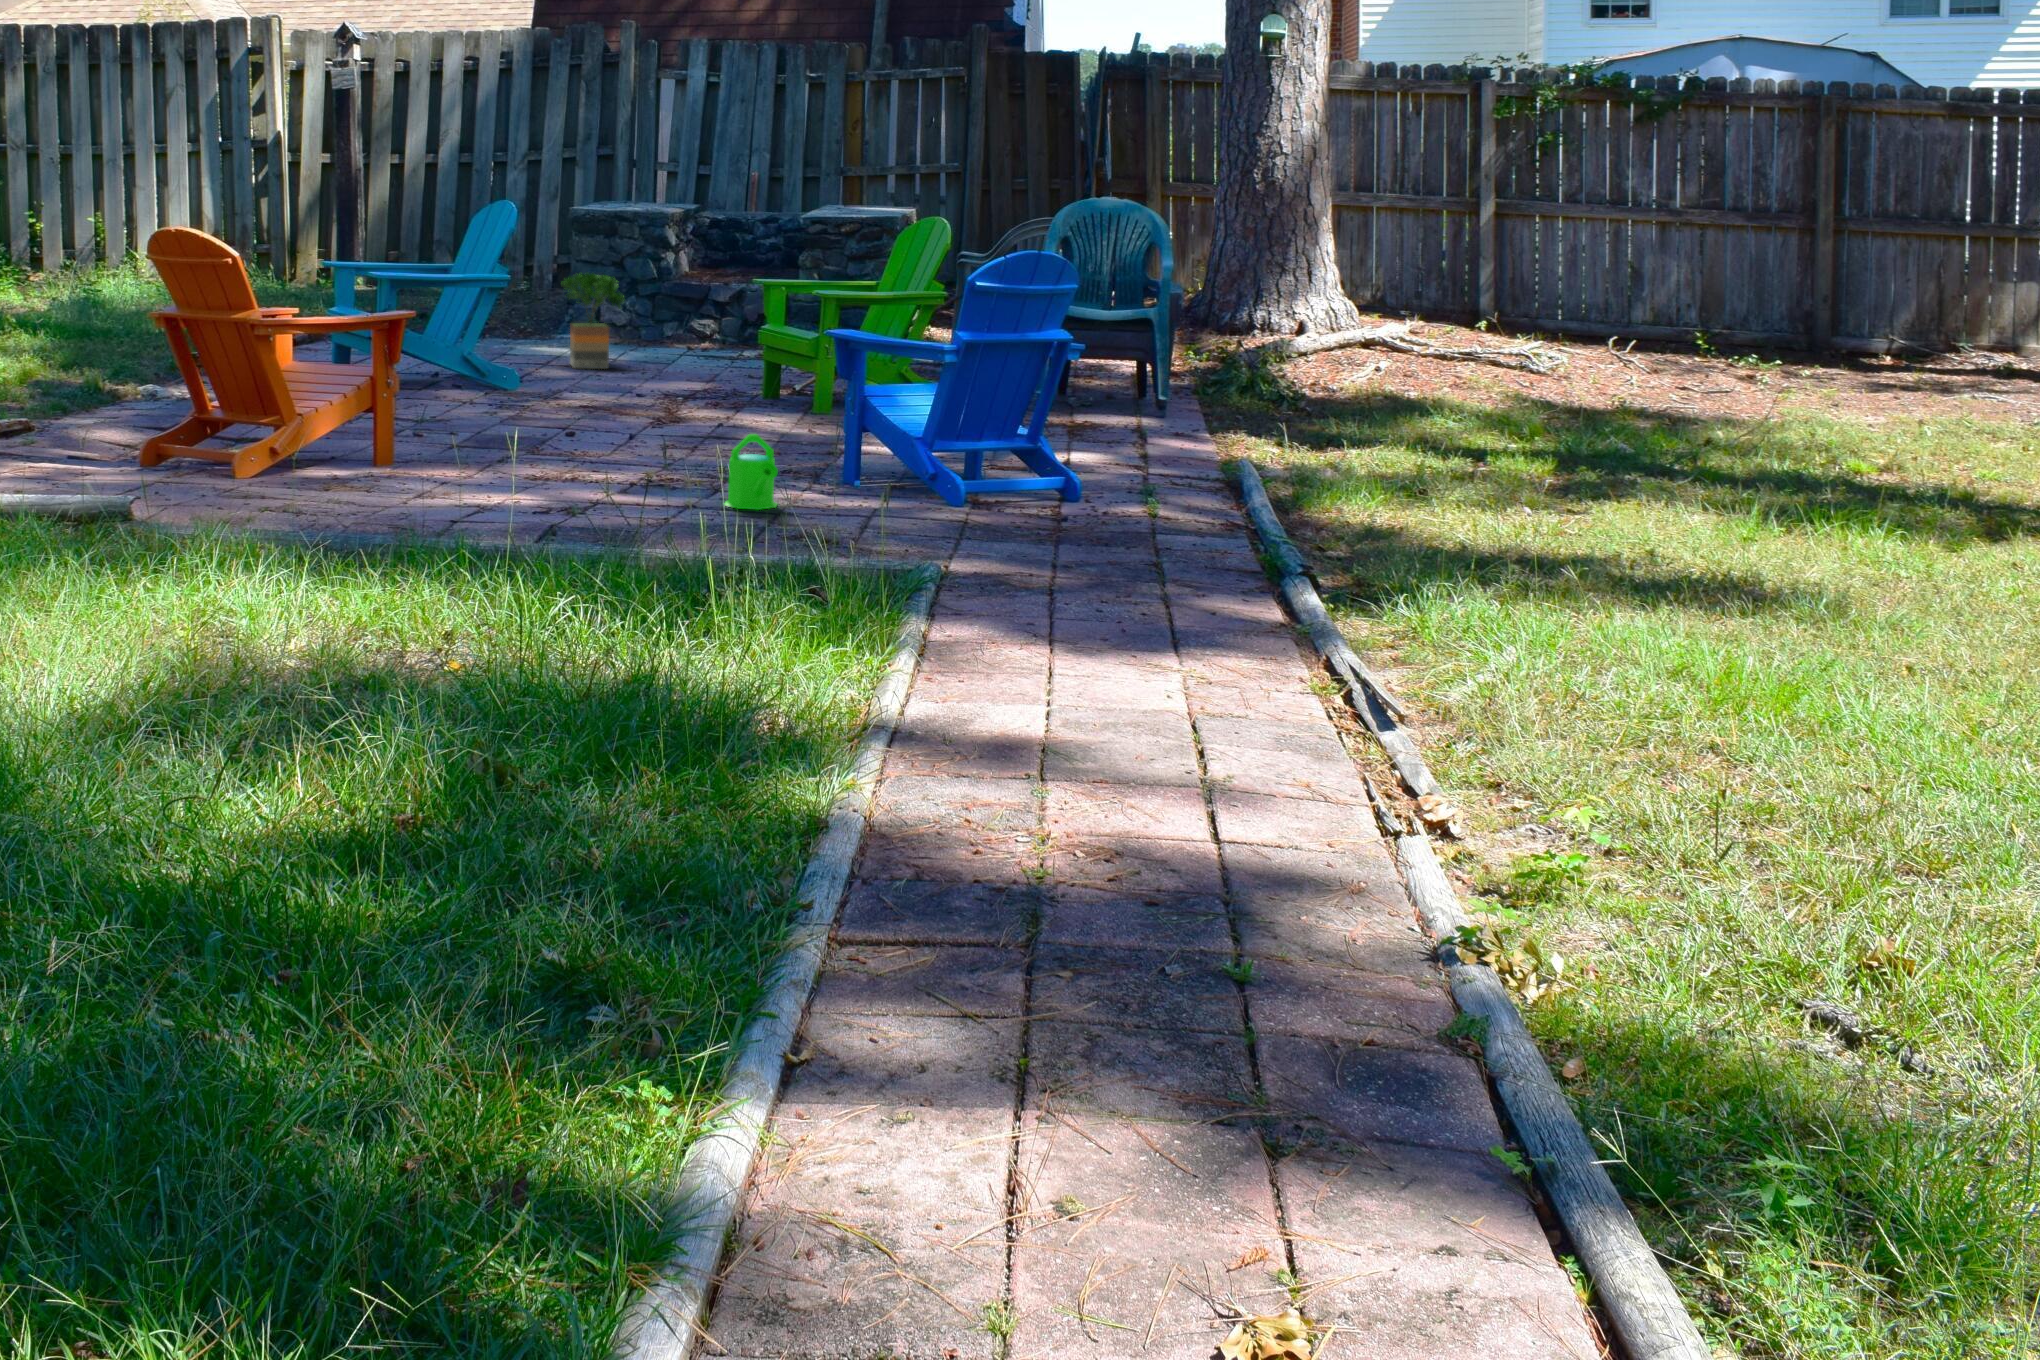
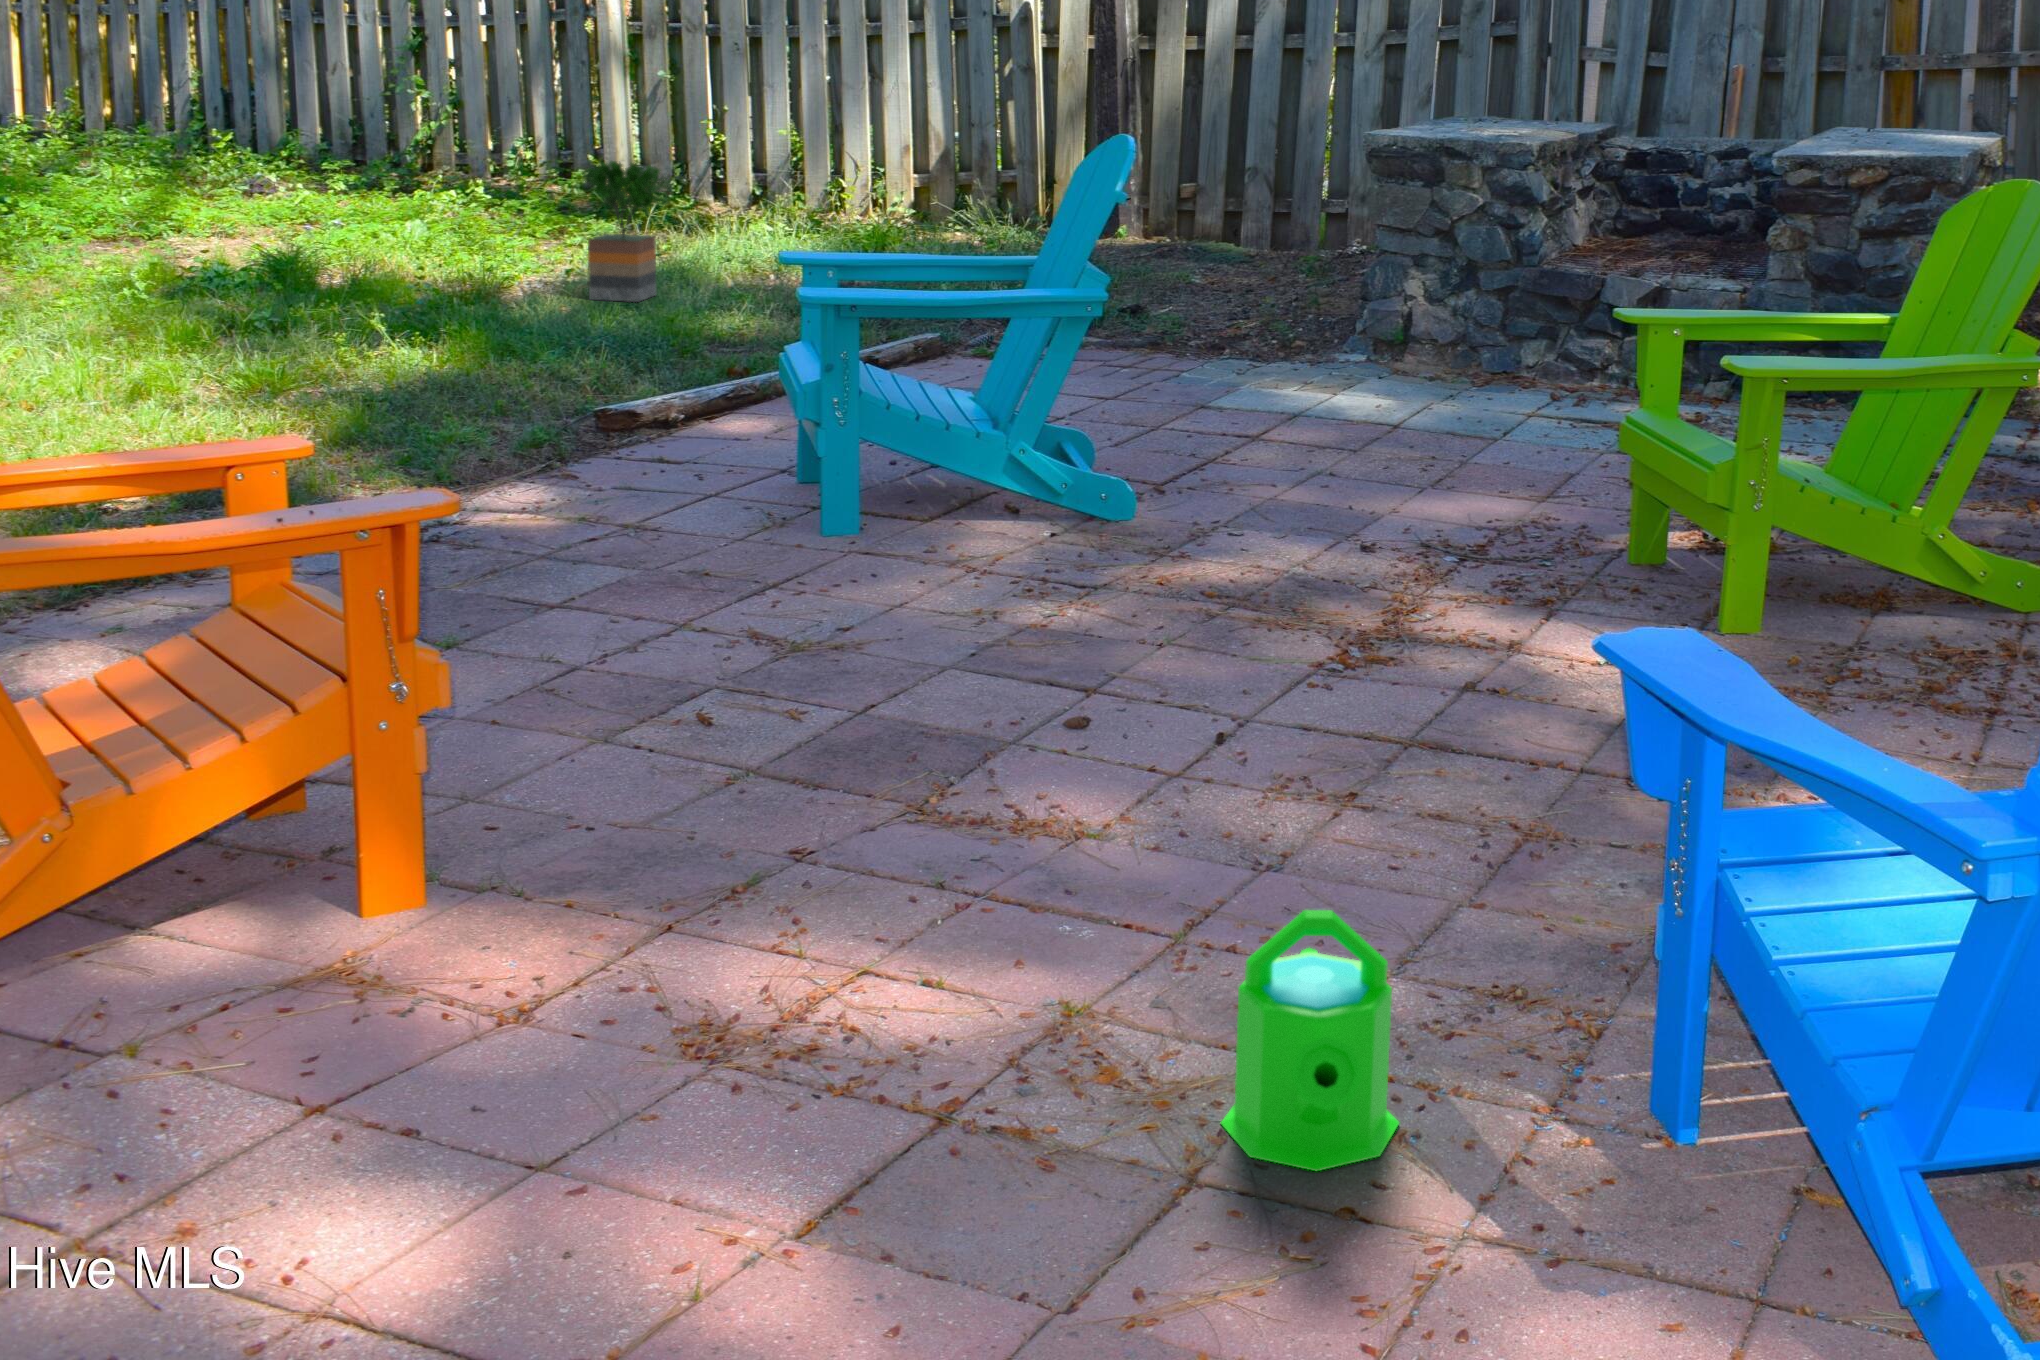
potted tree: present [563,273,624,369] -> present [582,161,670,302]

